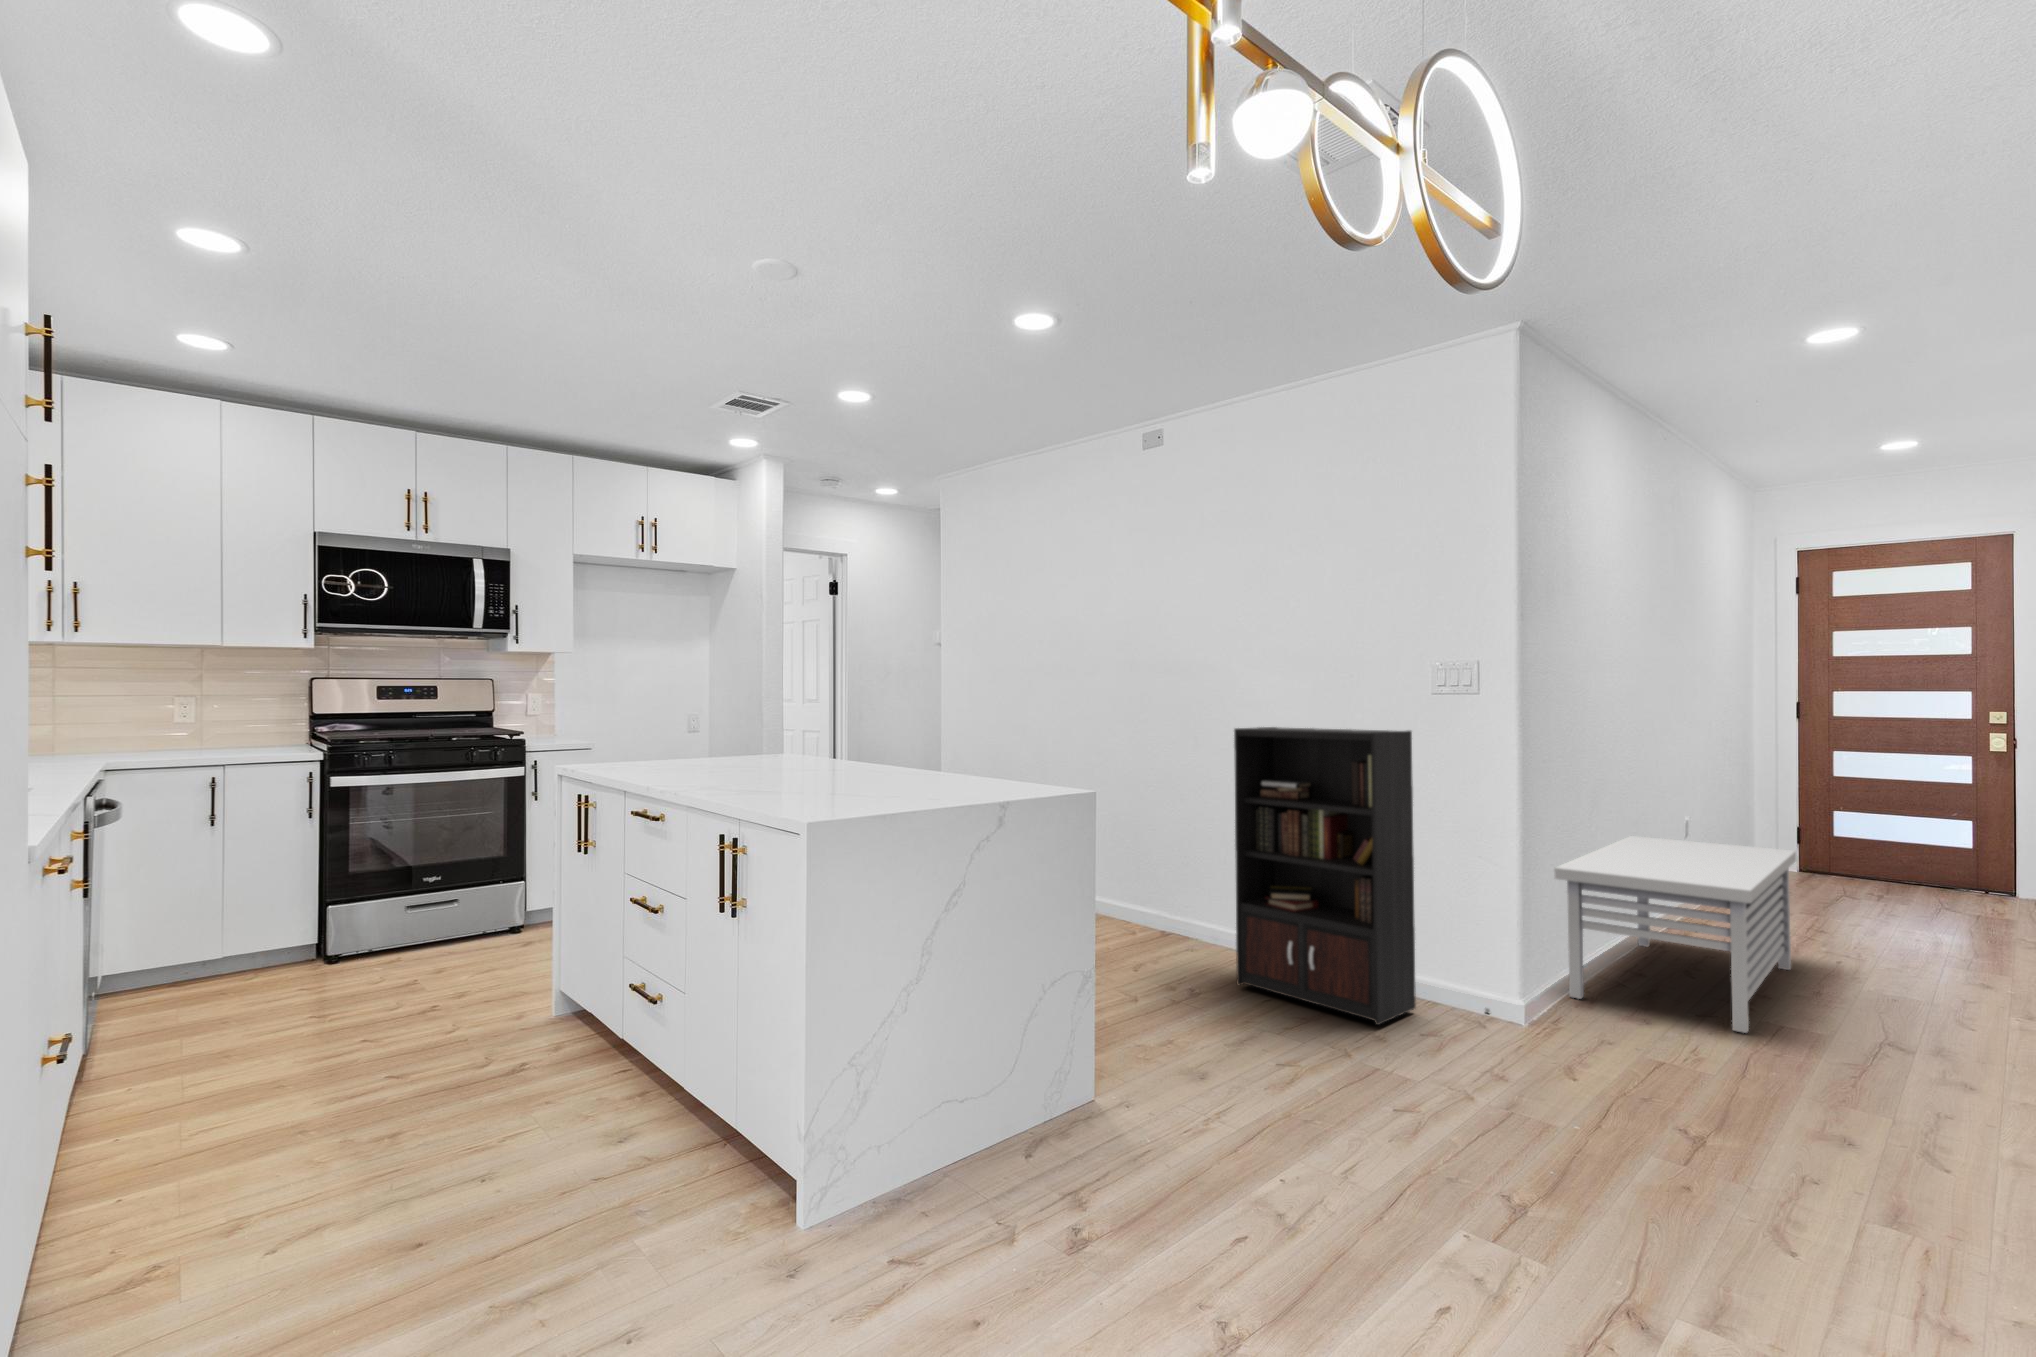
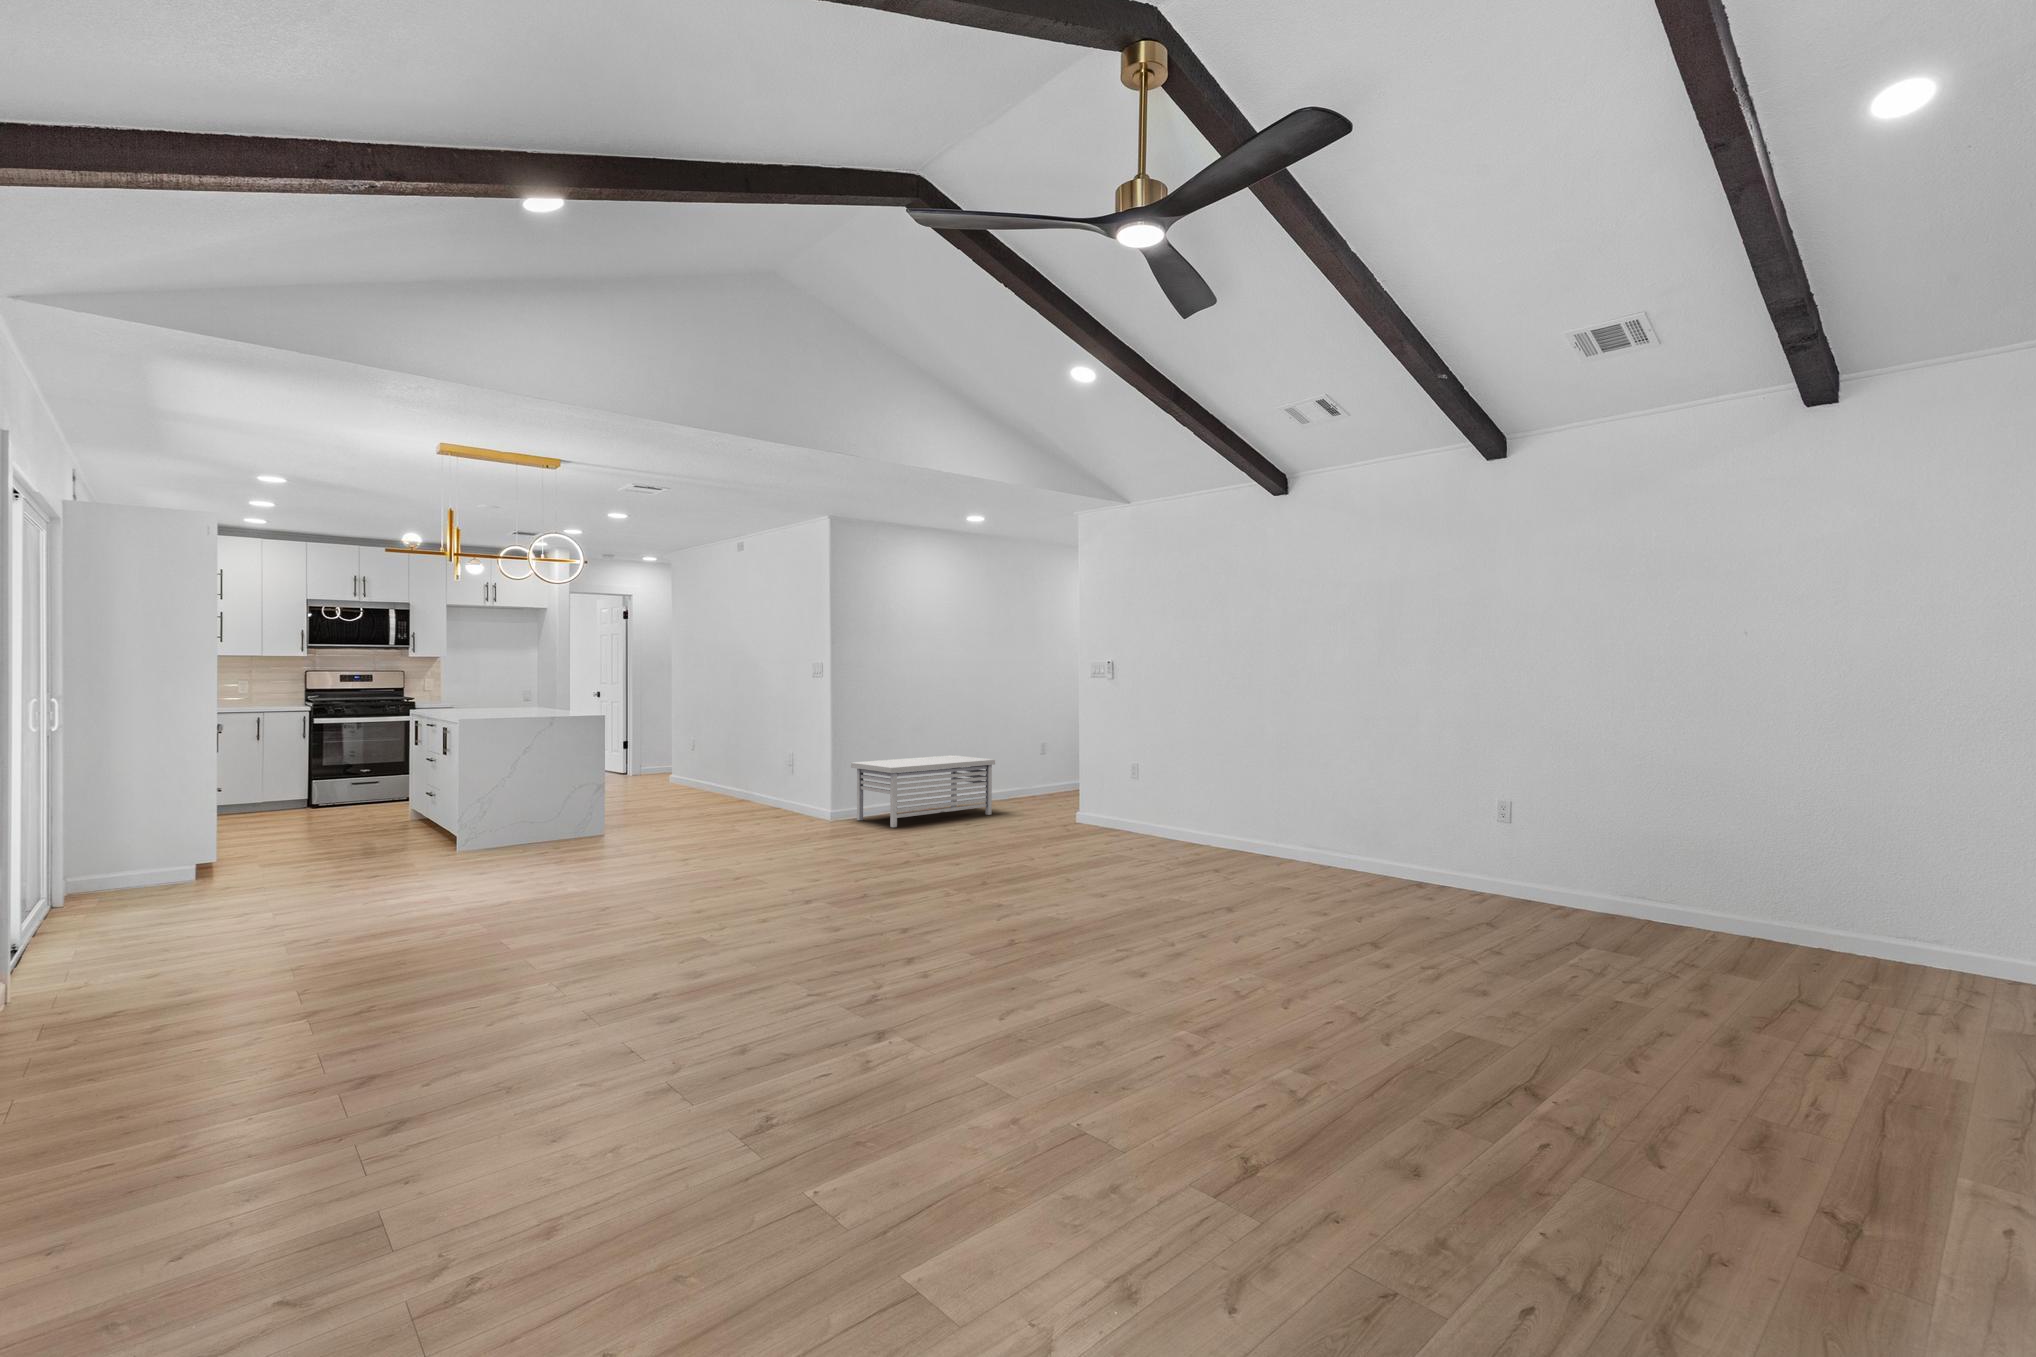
bookcase: present [1234,727,1490,1025] -> none [718,699,807,824]

